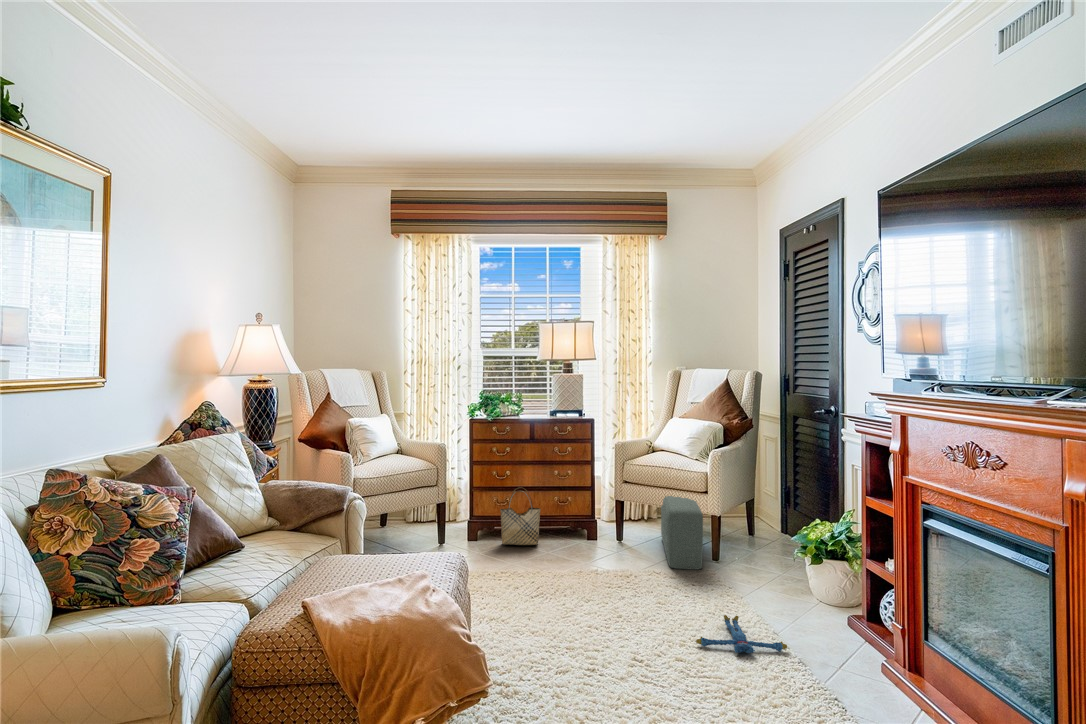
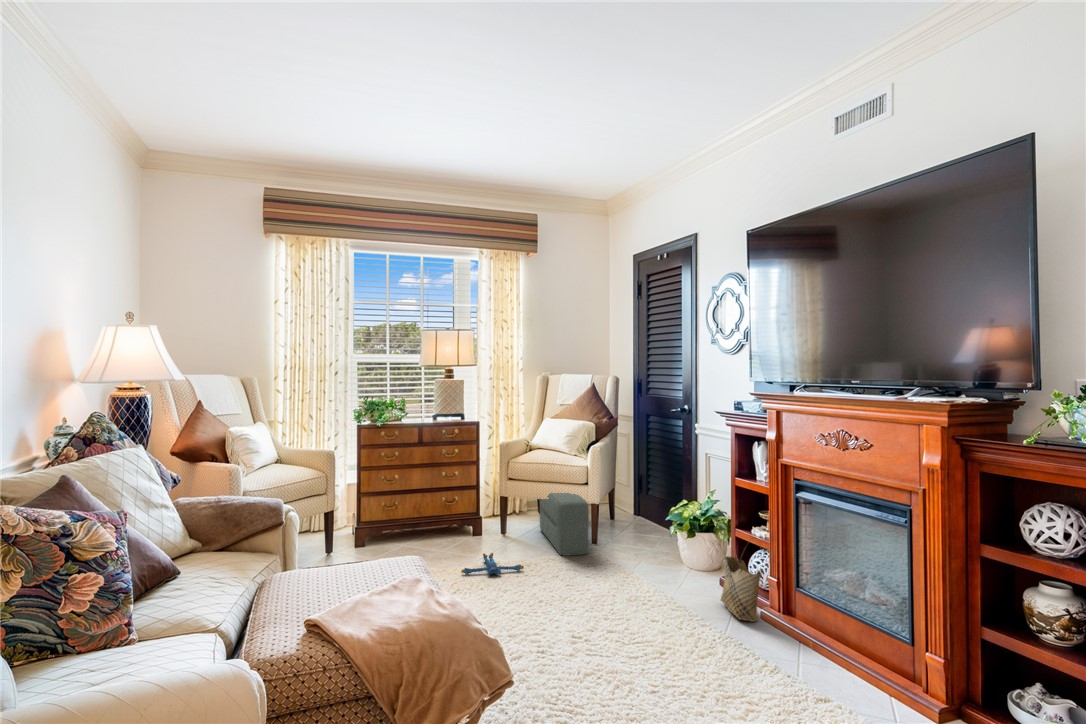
woven basket: present [500,487,541,545] -> present [721,538,762,622]
plush toy: present [696,615,787,653] -> present [461,553,524,575]

